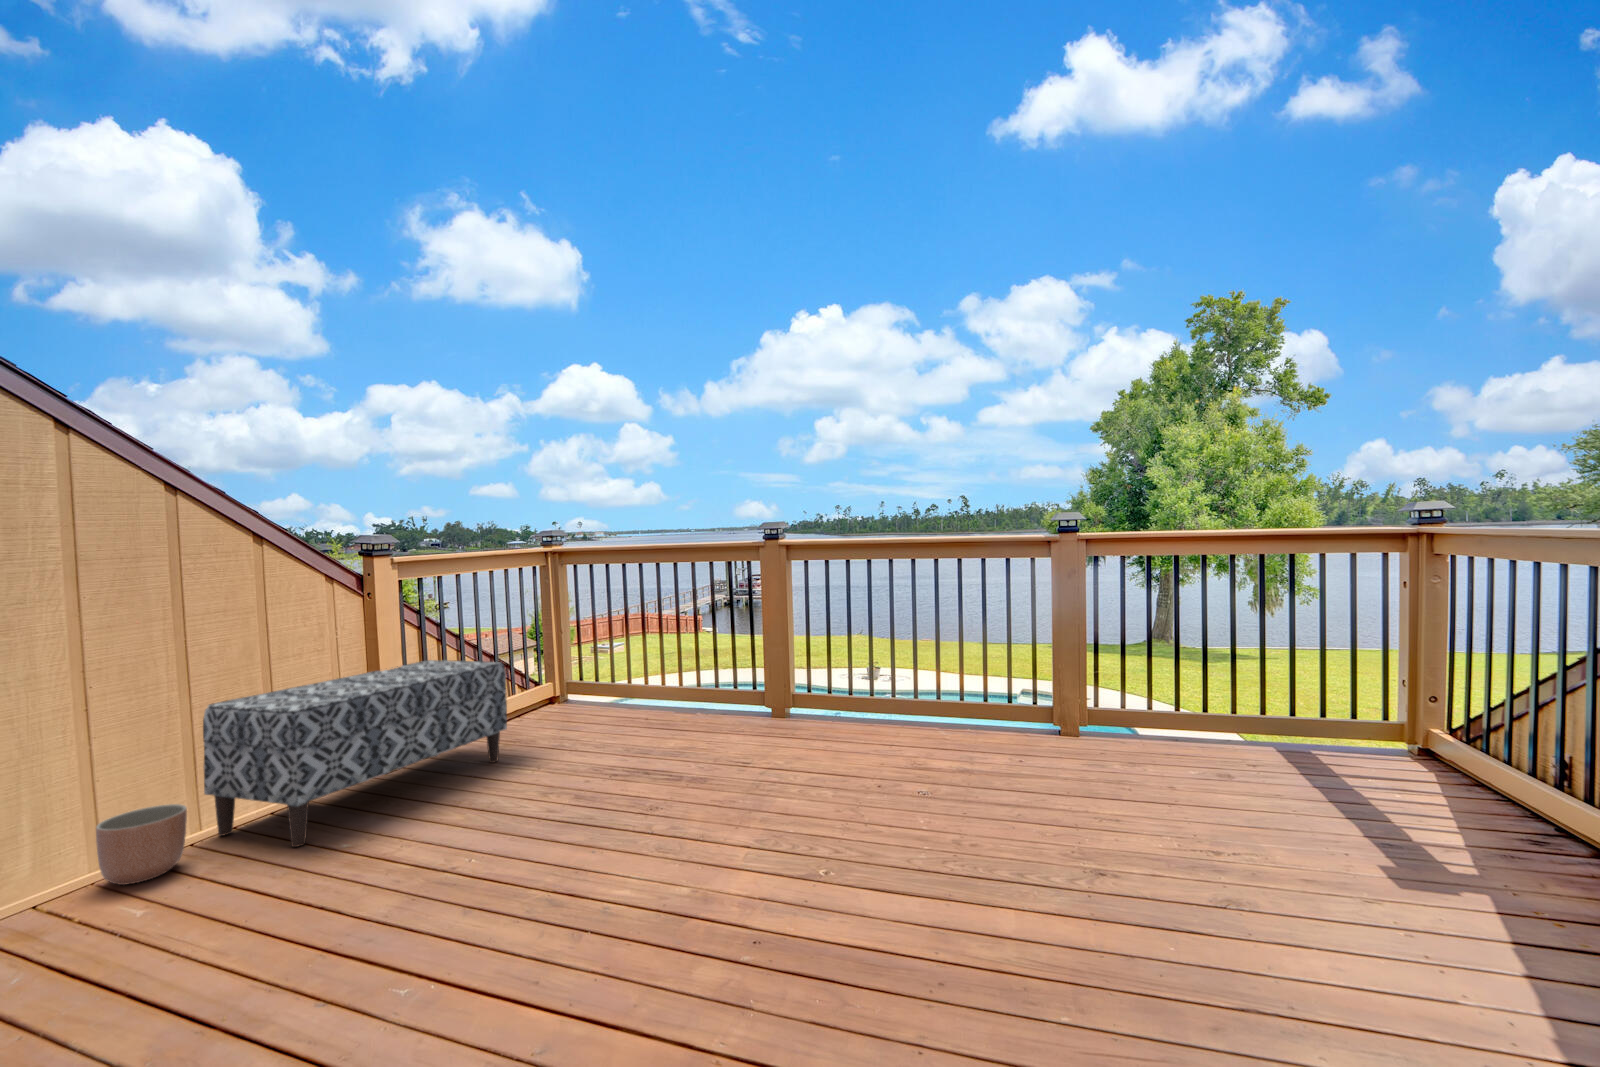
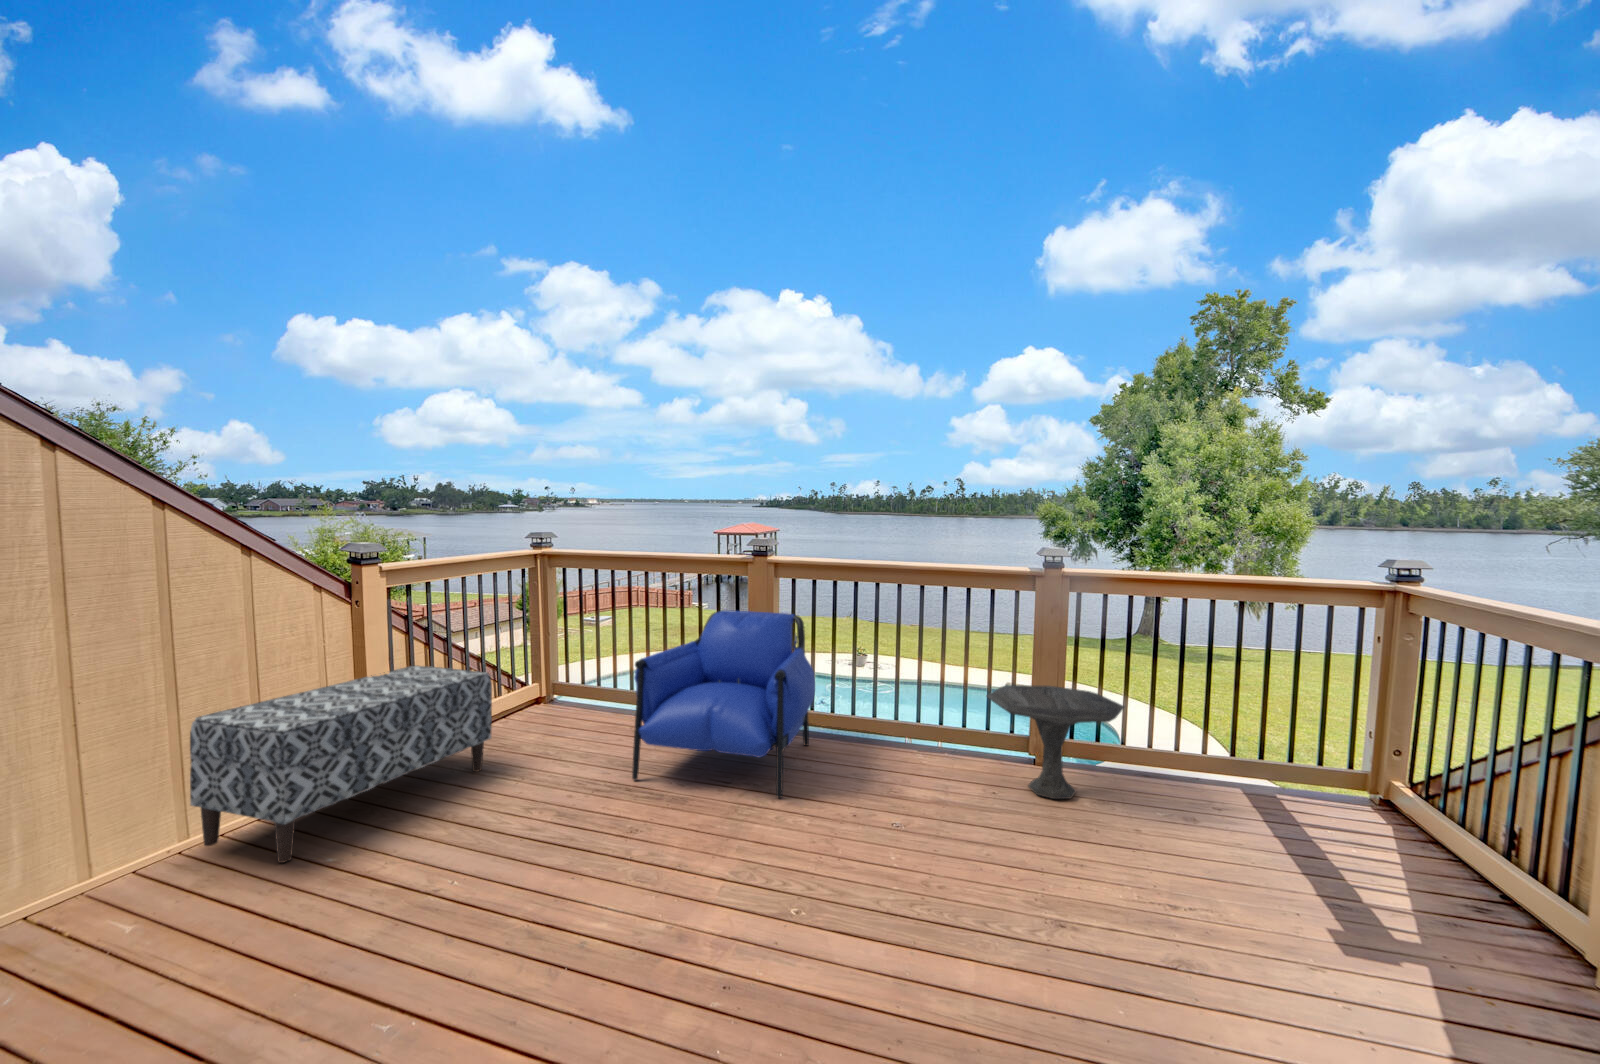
armchair: none [648,595,830,773] -> present [632,610,815,798]
side table: none [1004,651,1148,763] -> present [987,685,1125,799]
planter: present [96,804,187,885] -> none [85,819,175,899]

